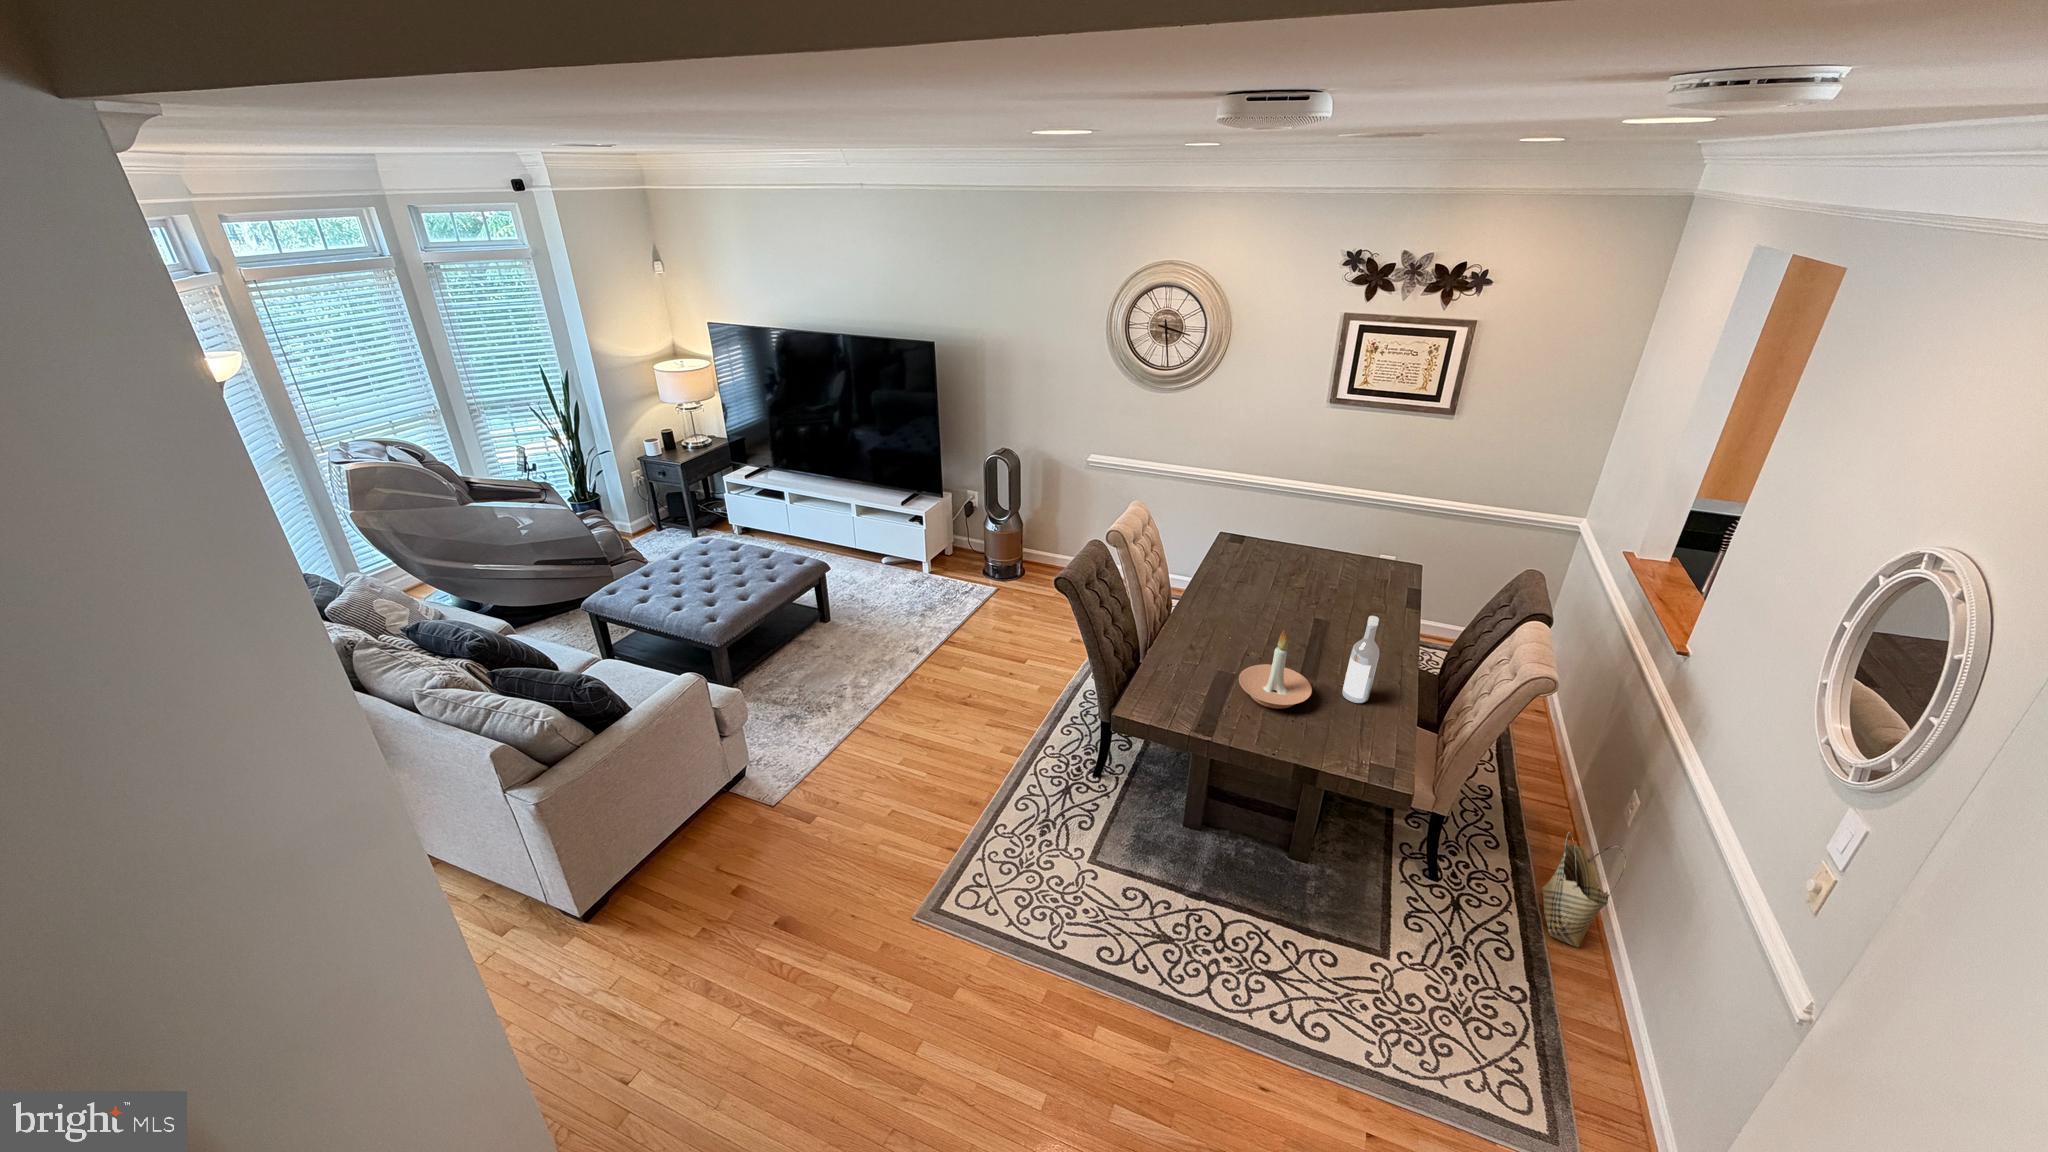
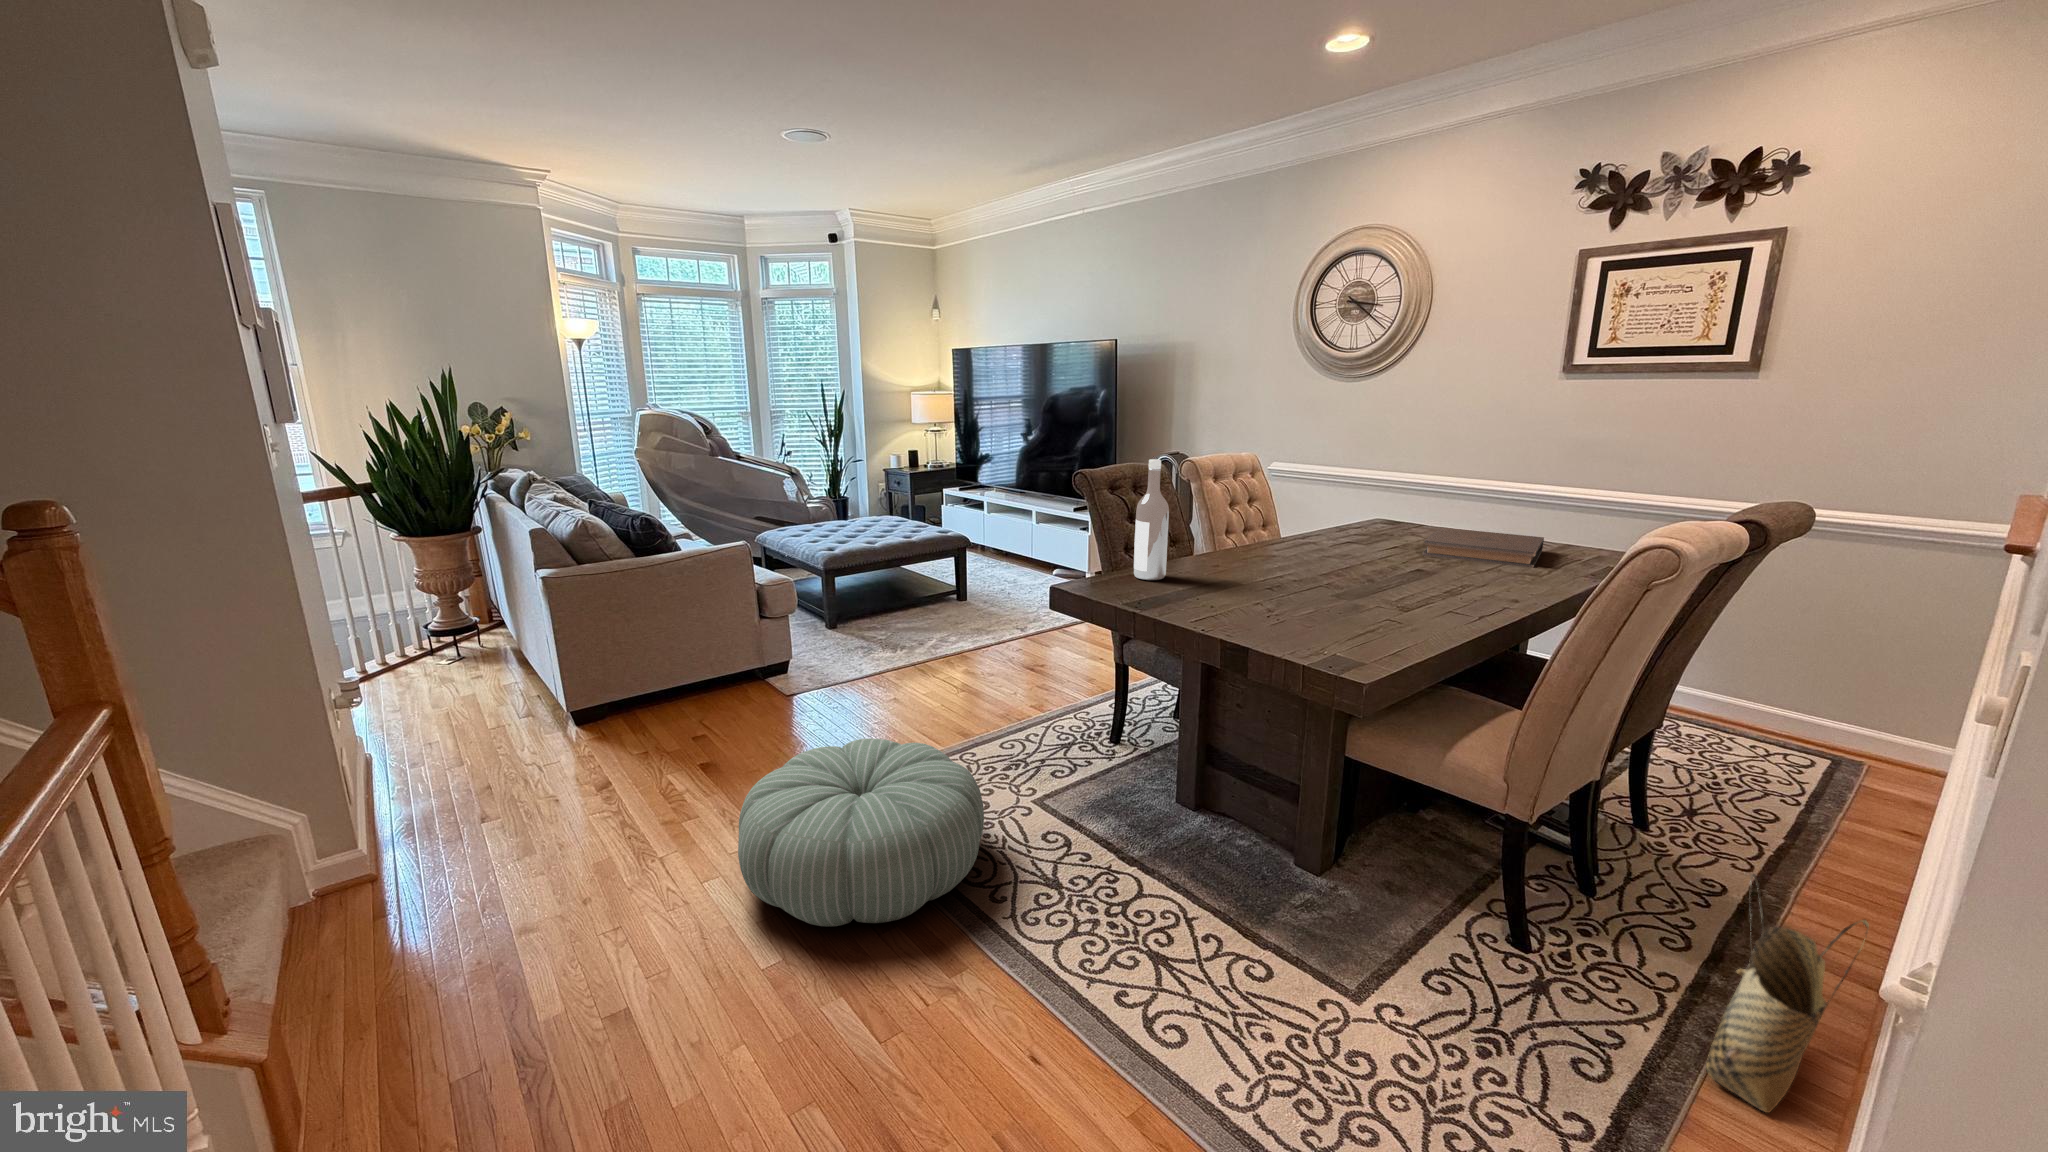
book: none [1300,566,1384,608] -> present [1423,527,1544,568]
wine bottle: present [1342,616,1379,703] -> present [1134,459,1169,580]
candle holder: present [1239,630,1312,709] -> none [1210,486,1310,598]
pouf: none [930,860,1126,1056] -> present [738,738,984,926]

